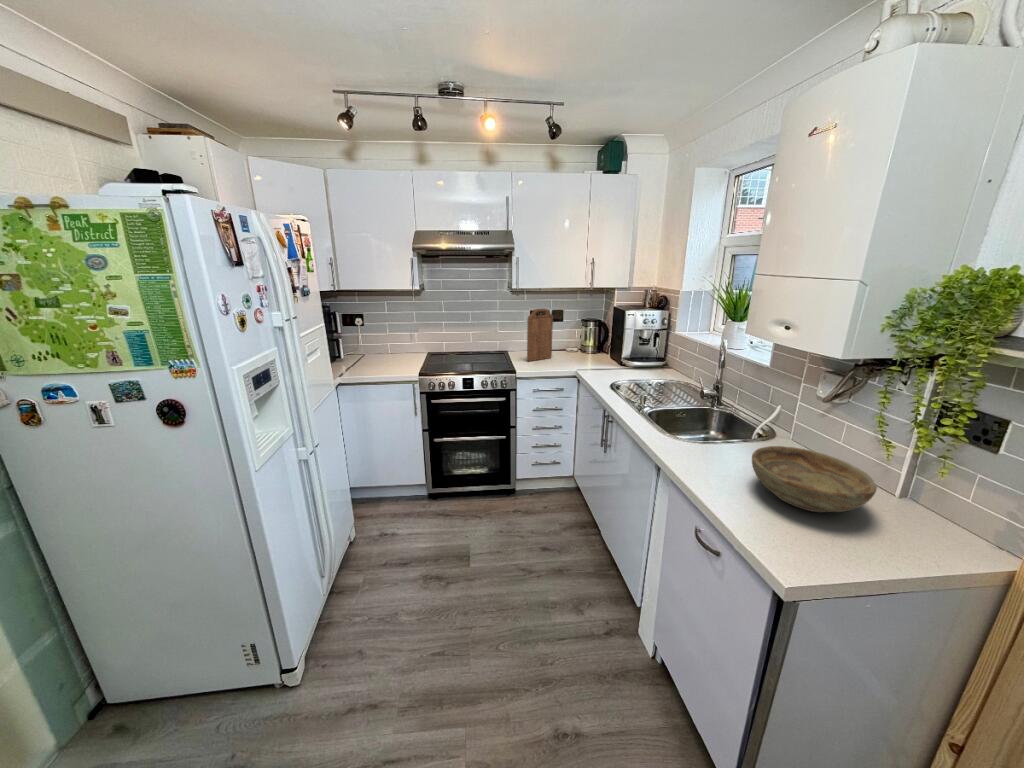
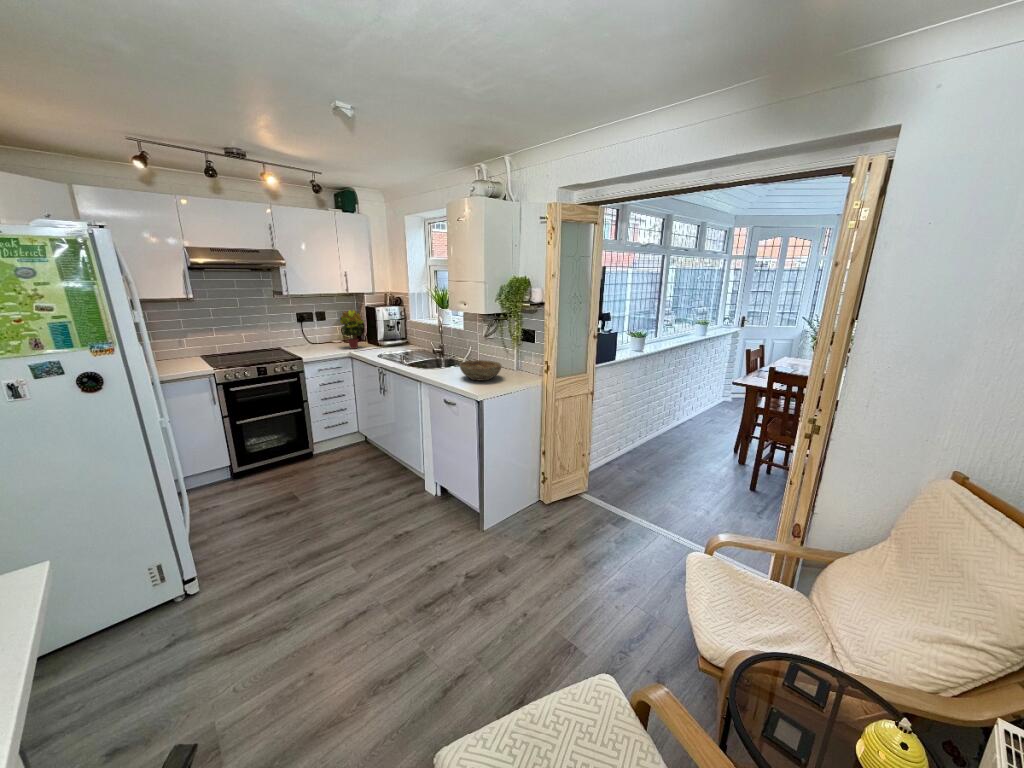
cutting board: present [527,309,553,361] -> none [301,309,323,351]
potted plant: none [571,311,607,365] -> present [340,310,364,349]

